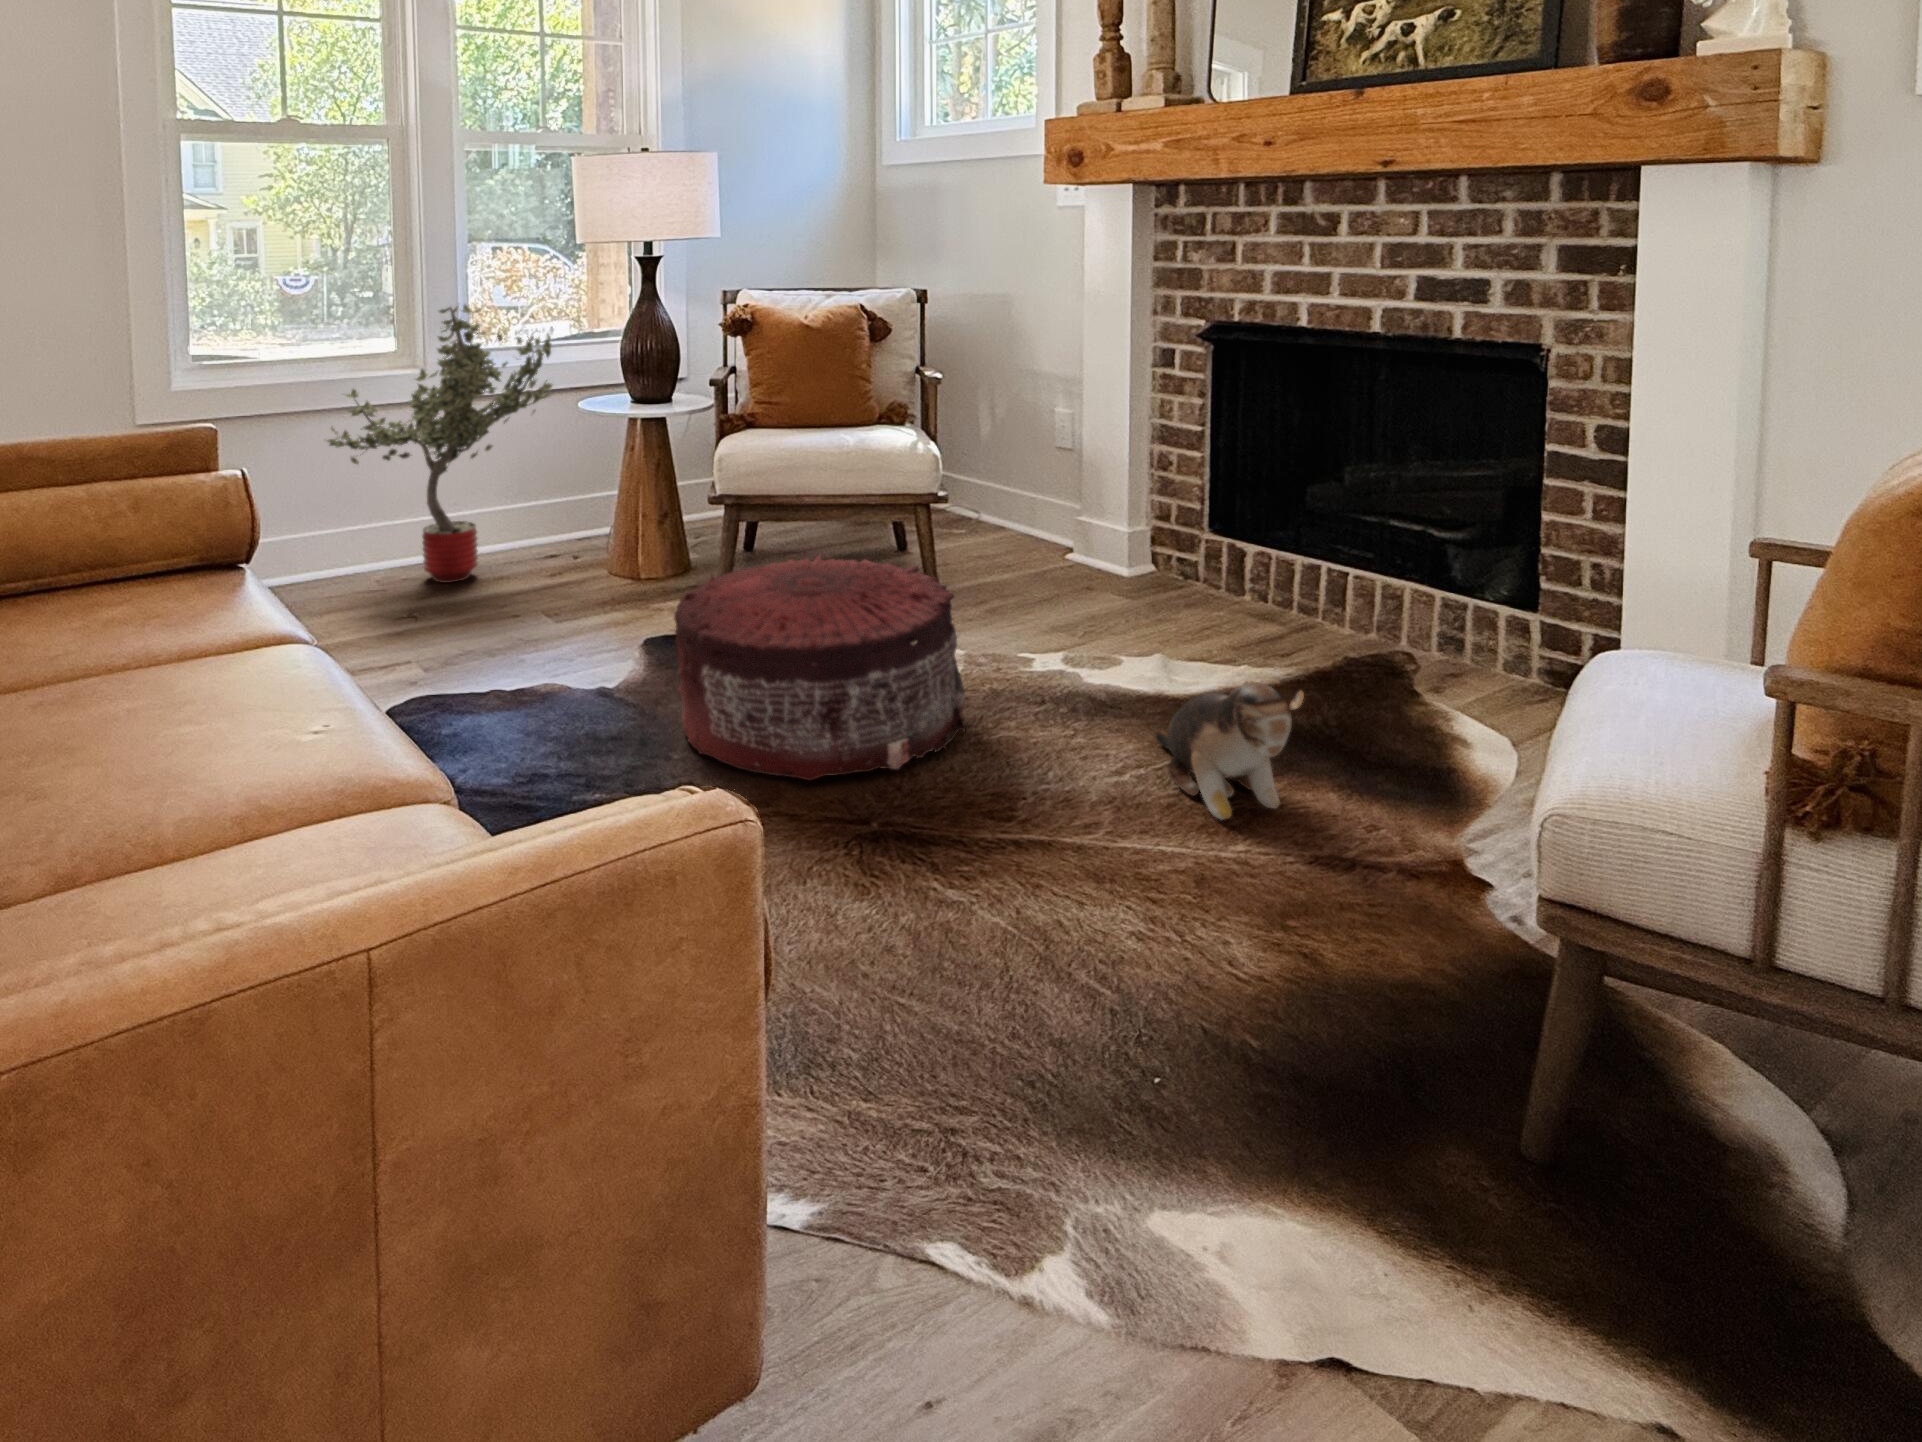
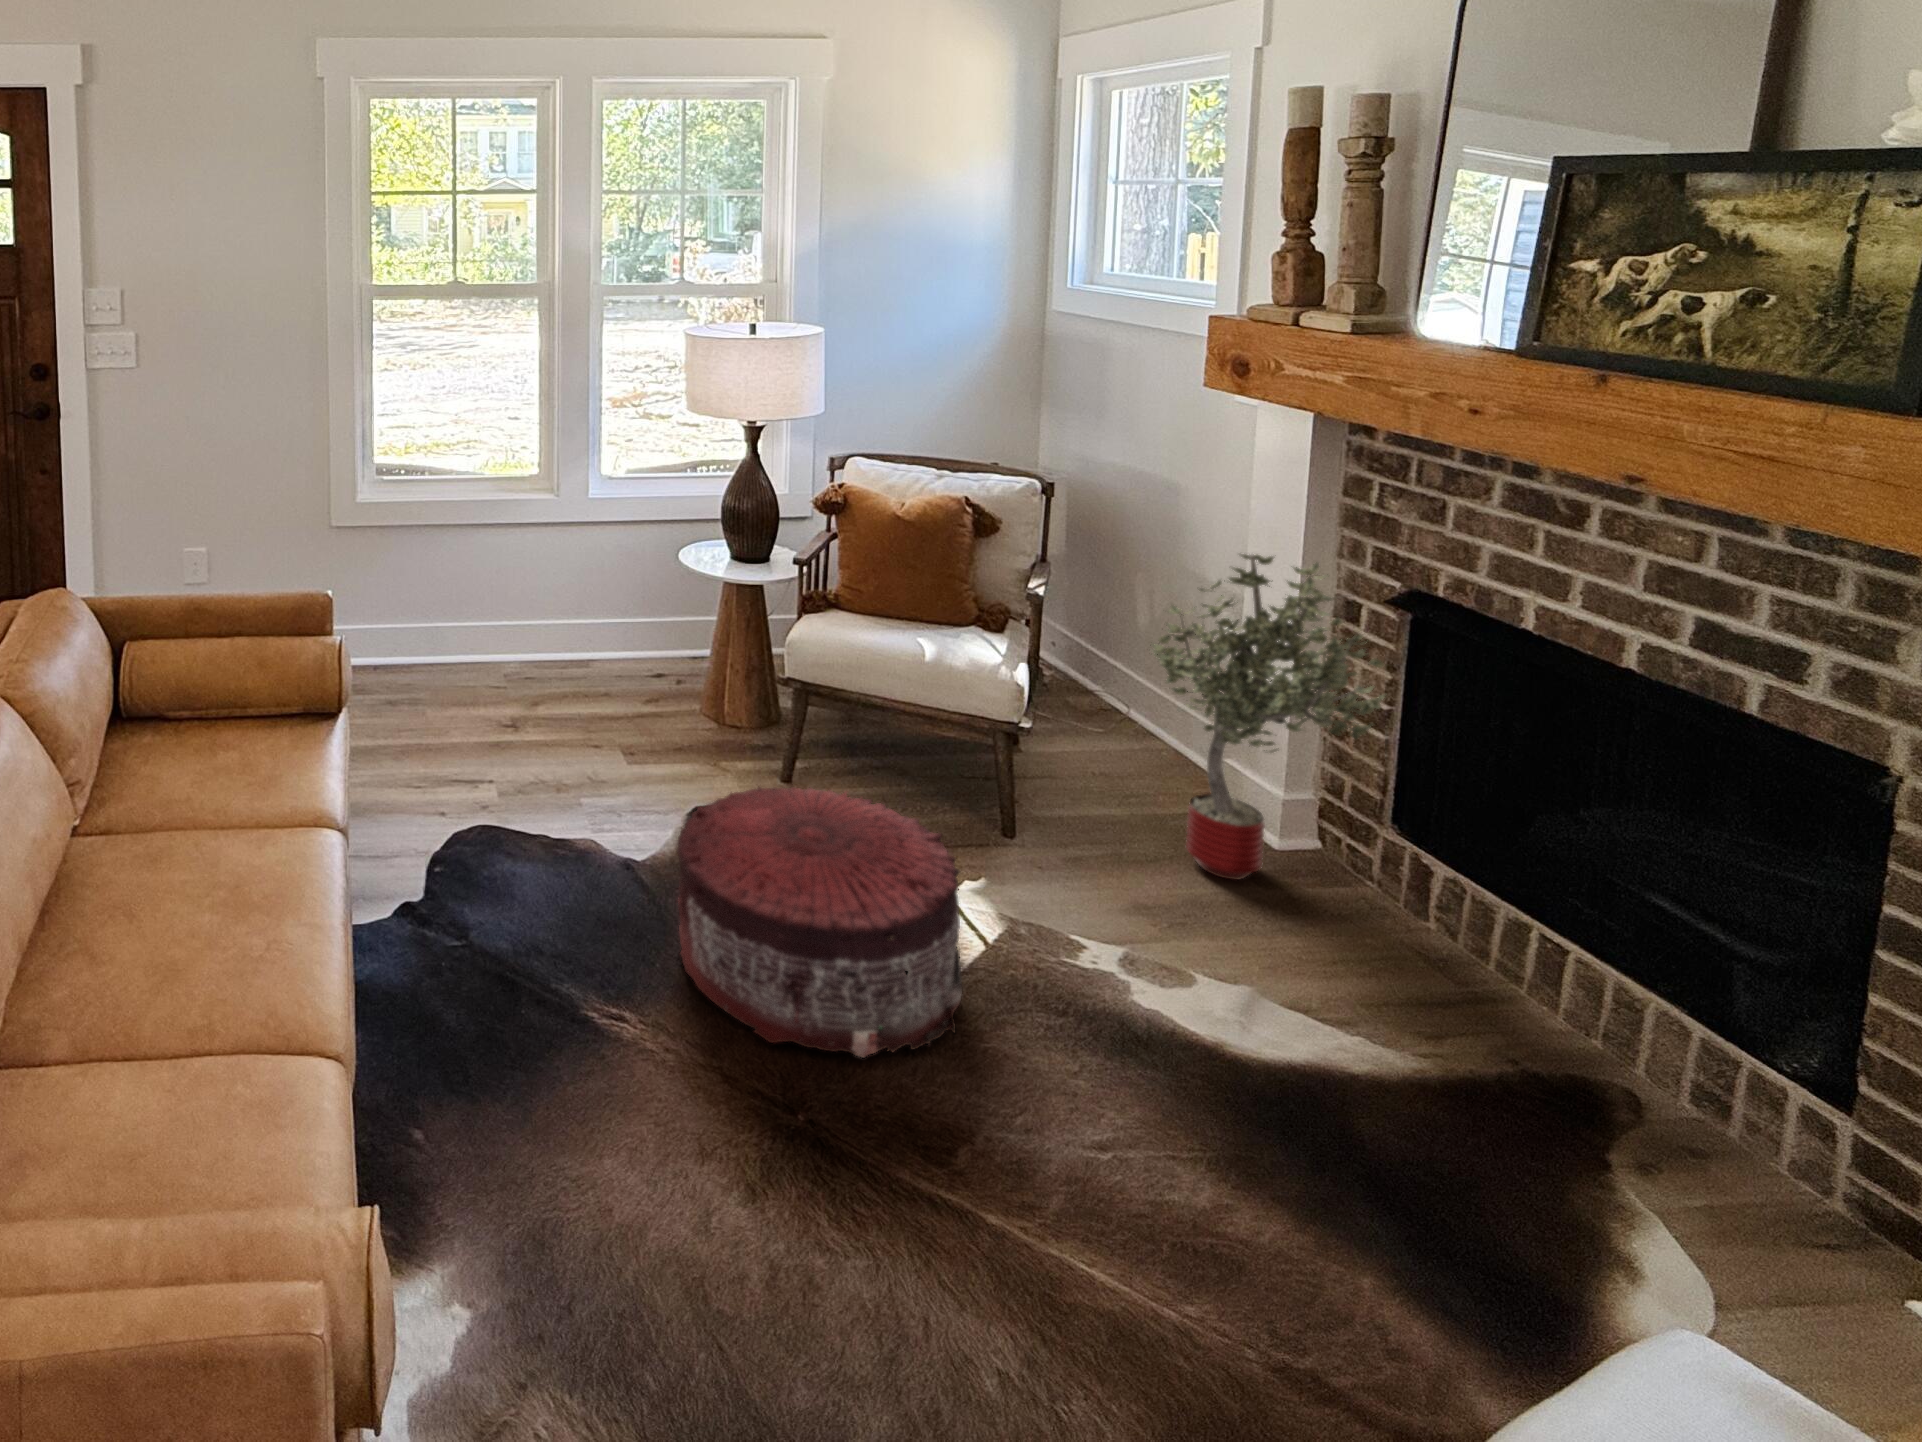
potted tree: present [327,305,552,583] -> present [1150,554,1384,880]
plush toy: present [1156,681,1304,820] -> none [1166,1101,1307,1273]

